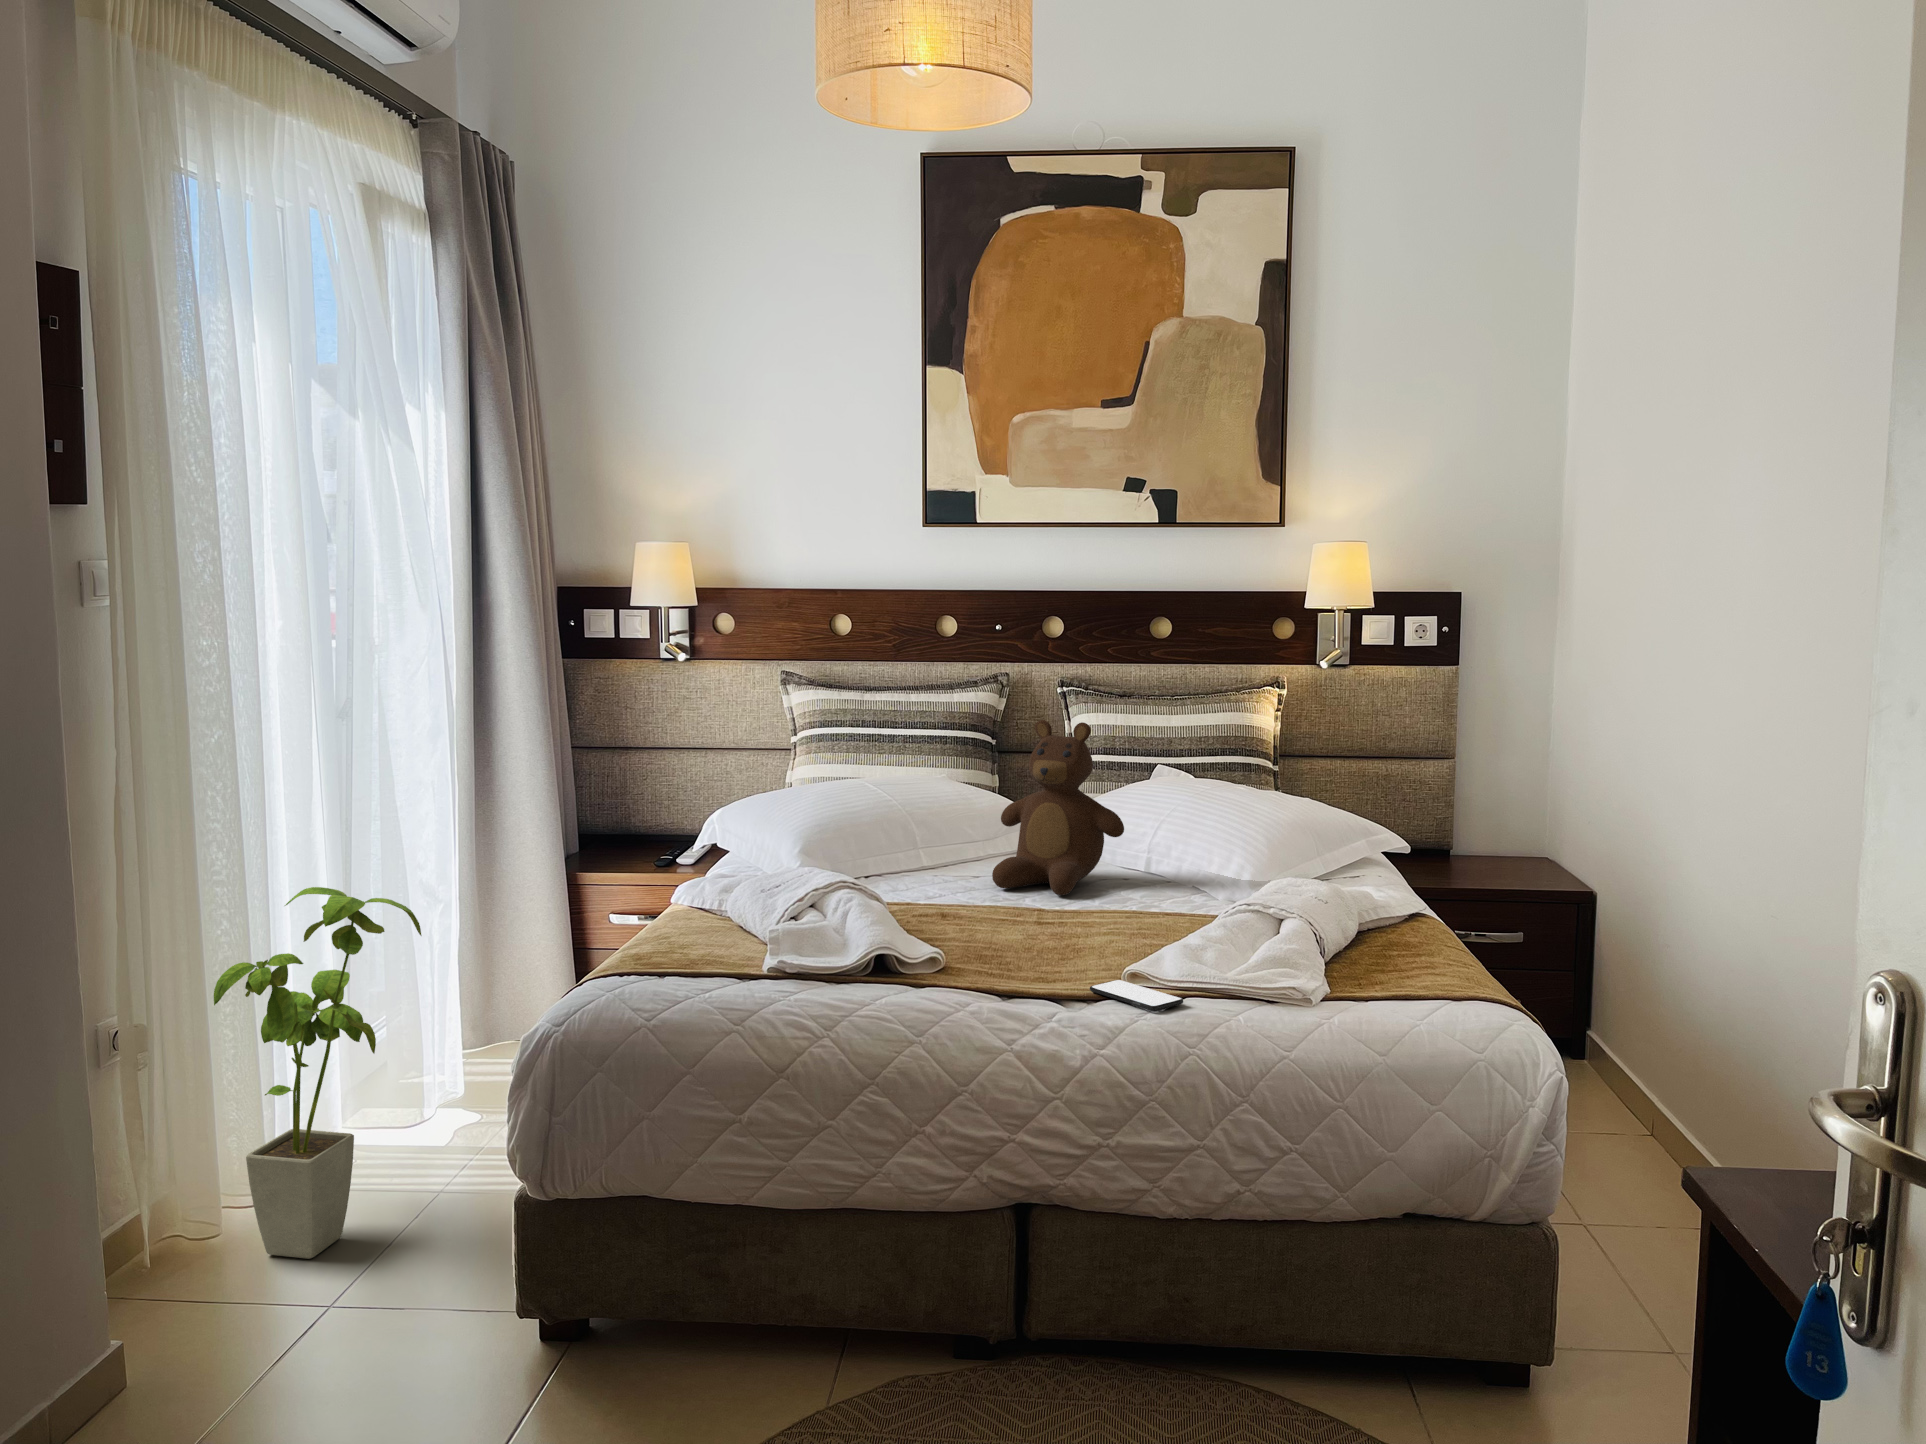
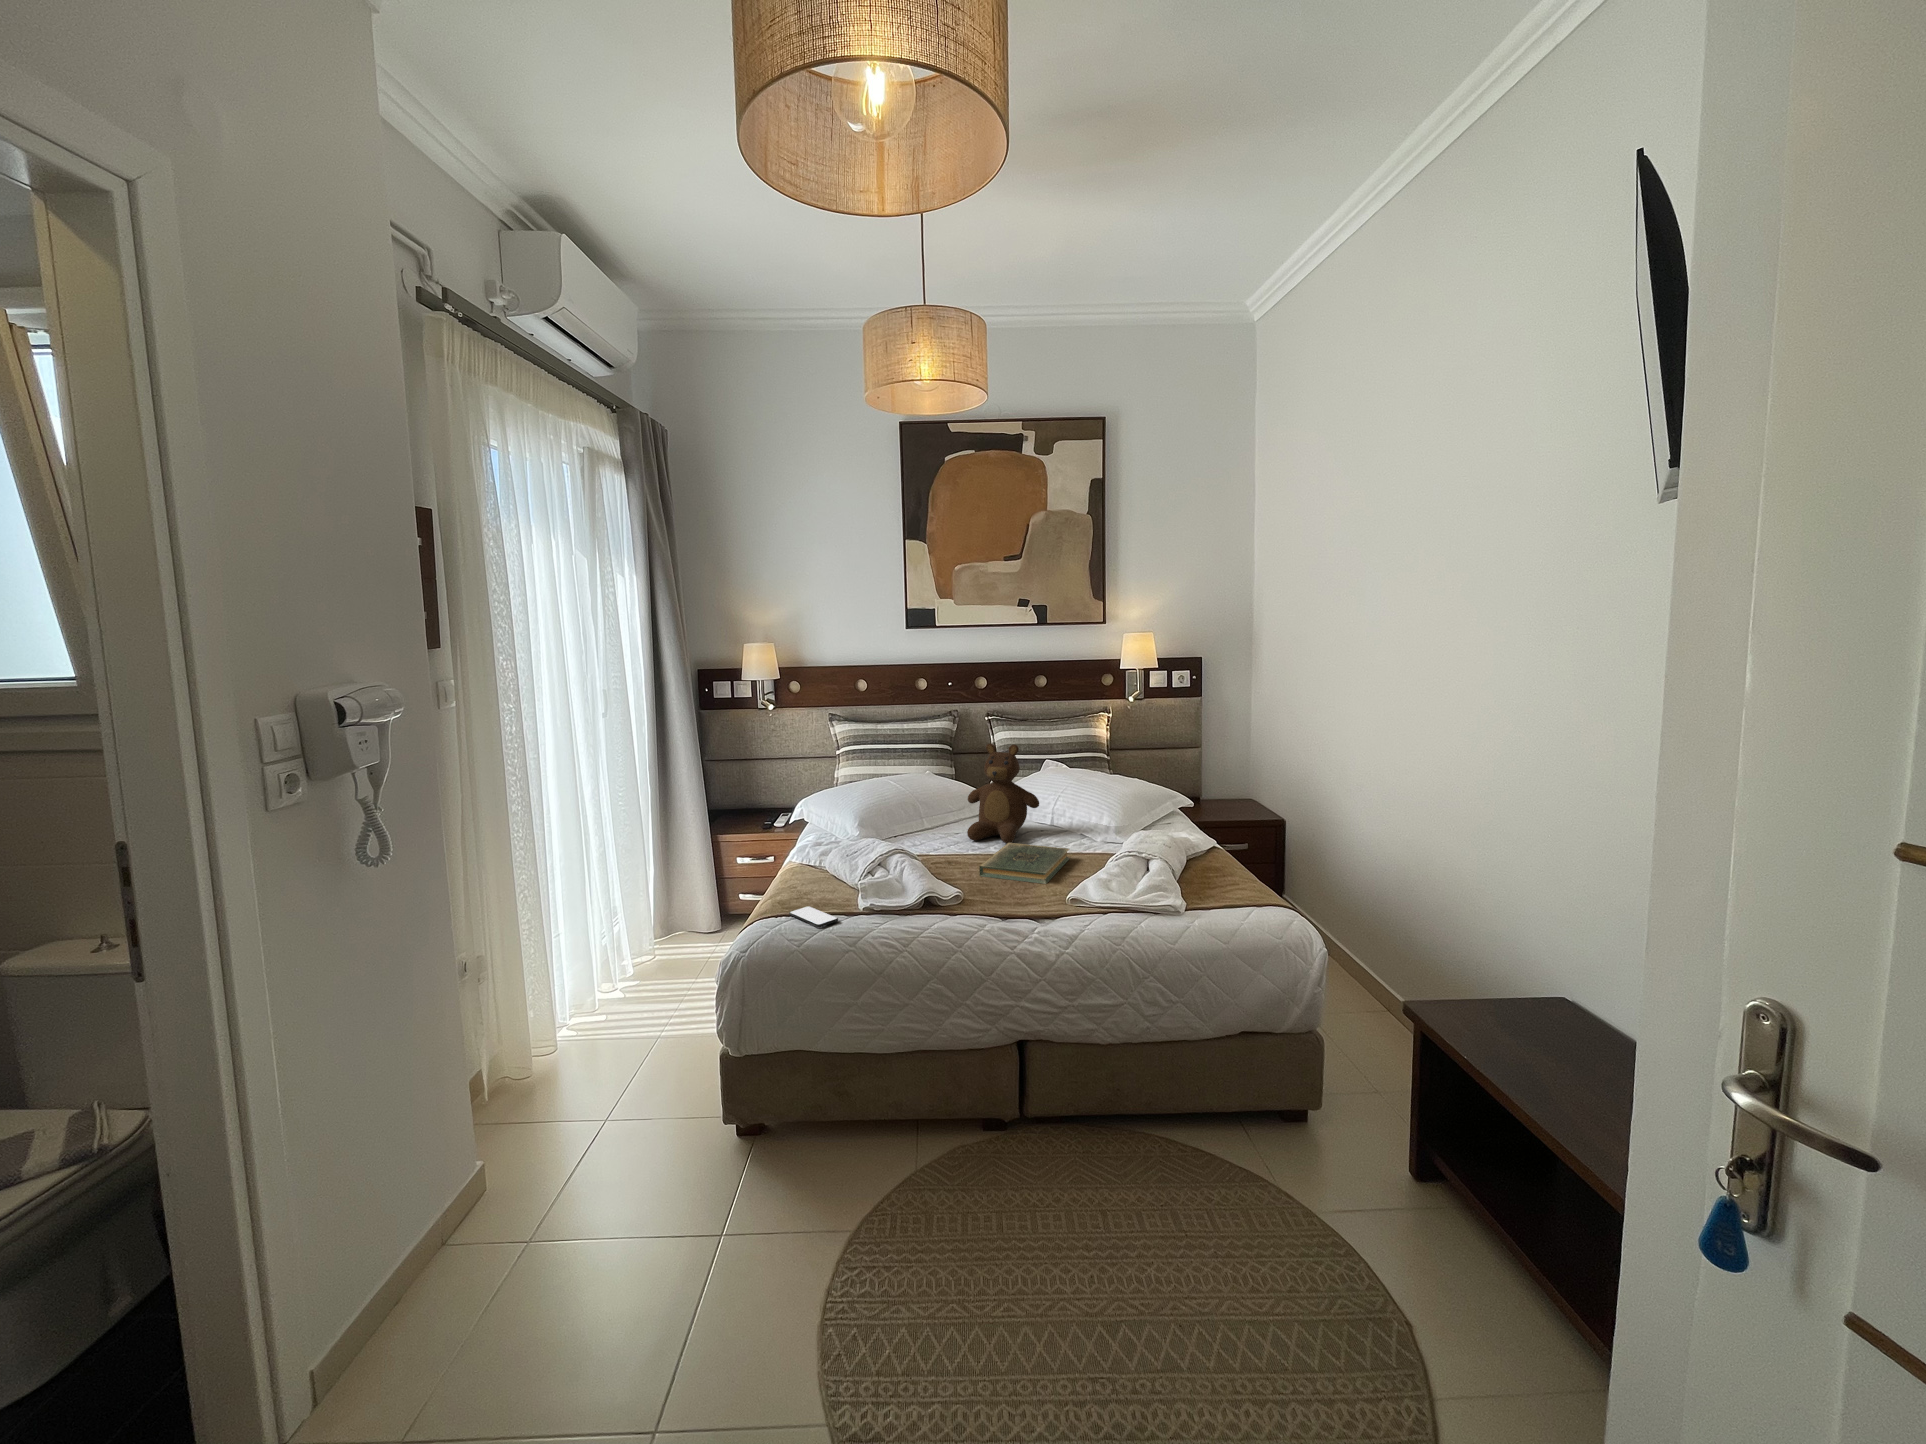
house plant: present [214,887,421,1259] -> none [527,867,647,1087]
book: none [991,890,1162,954] -> present [980,843,1070,884]
smartphone: present [1090,980,1183,1012] -> present [789,906,838,928]

